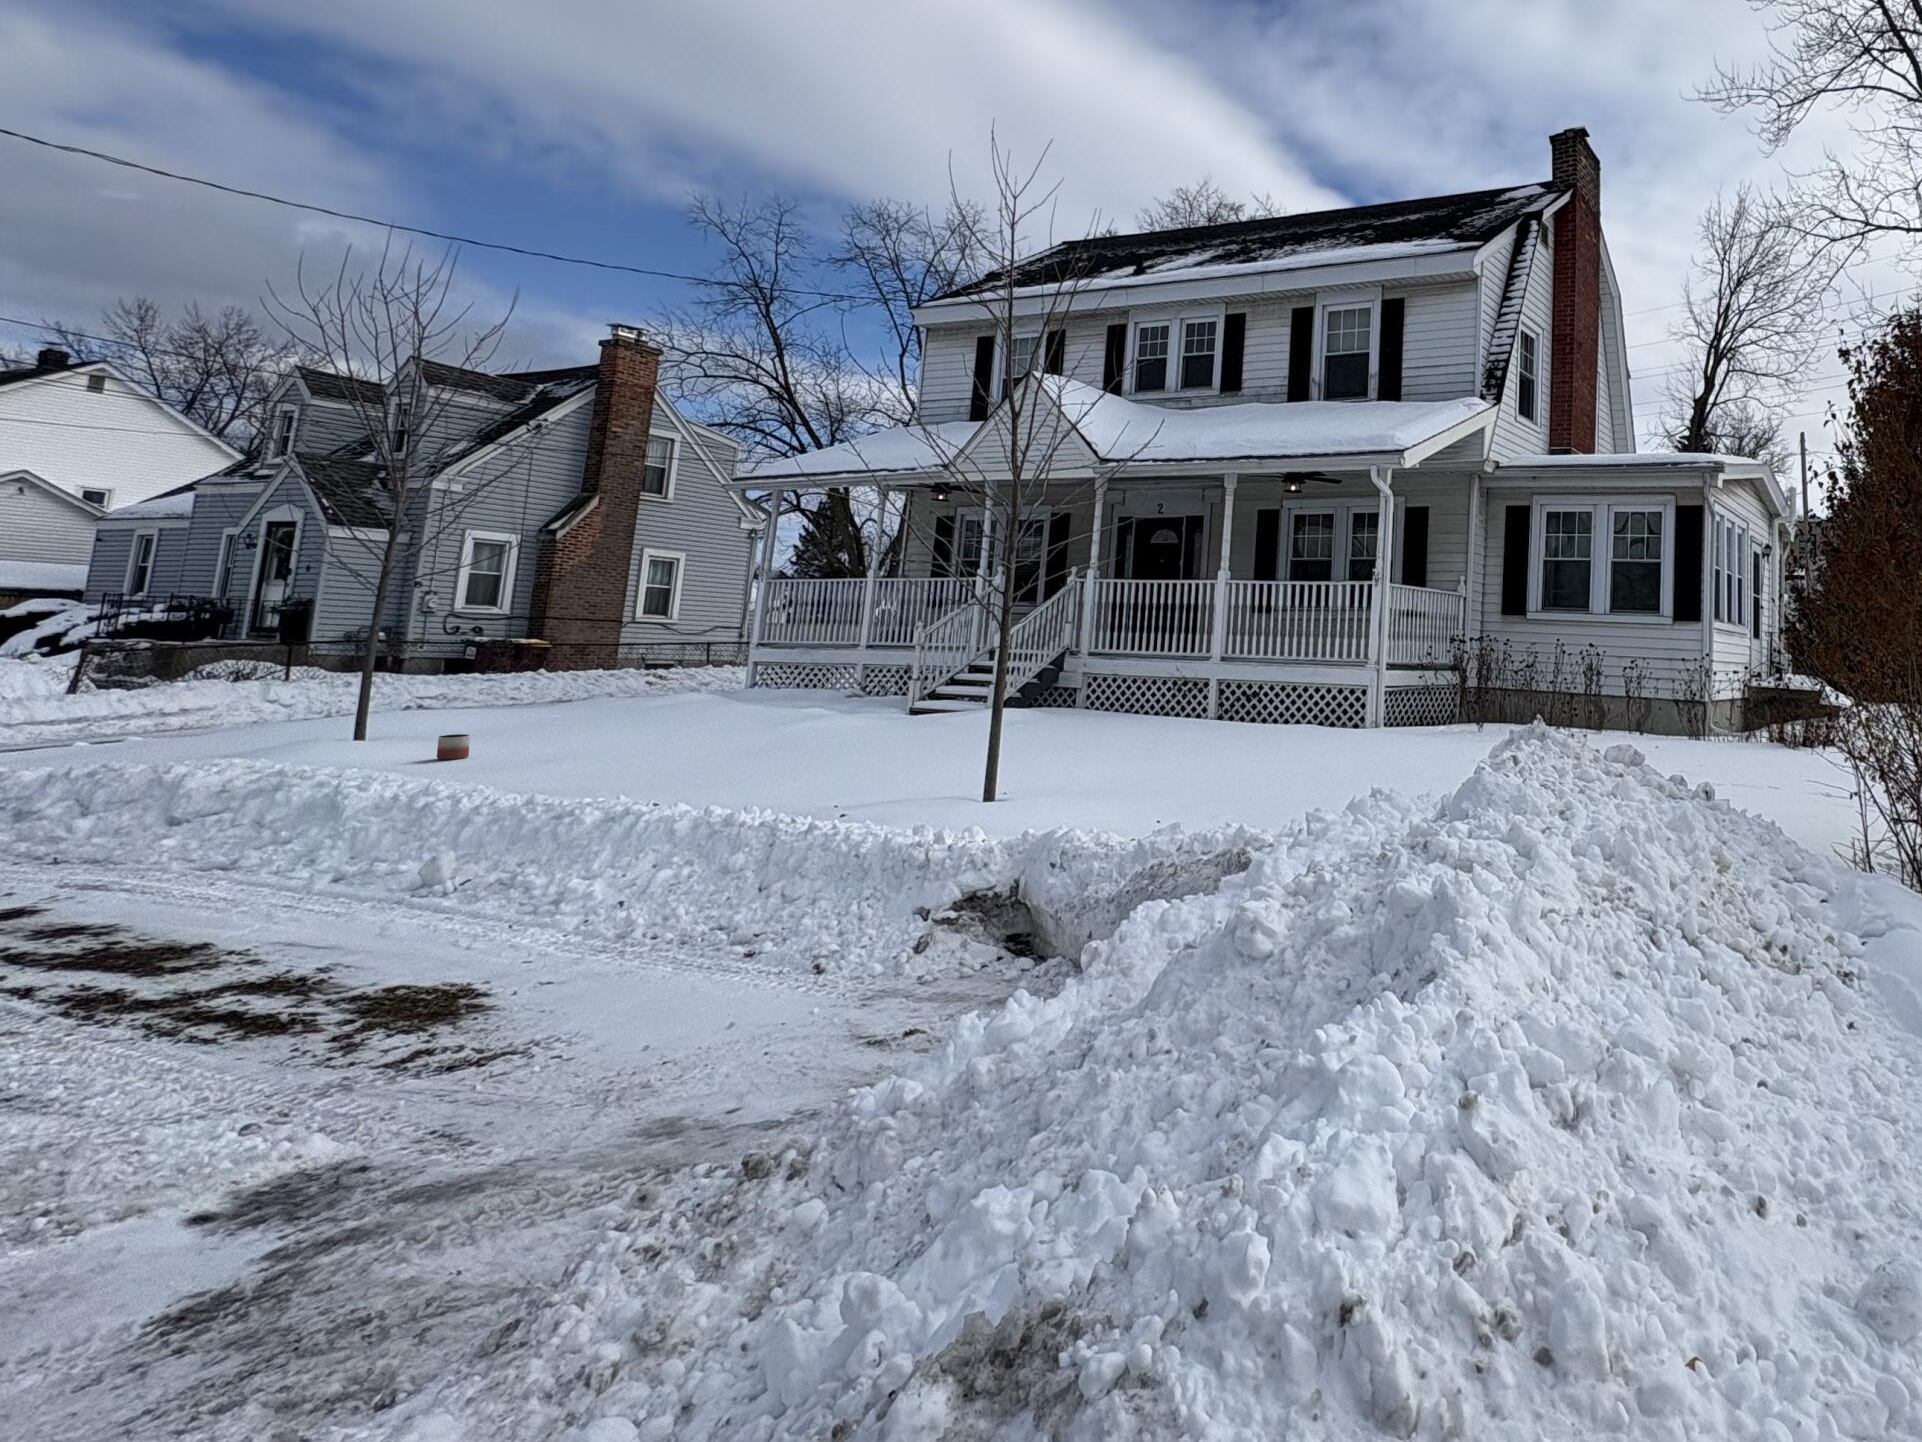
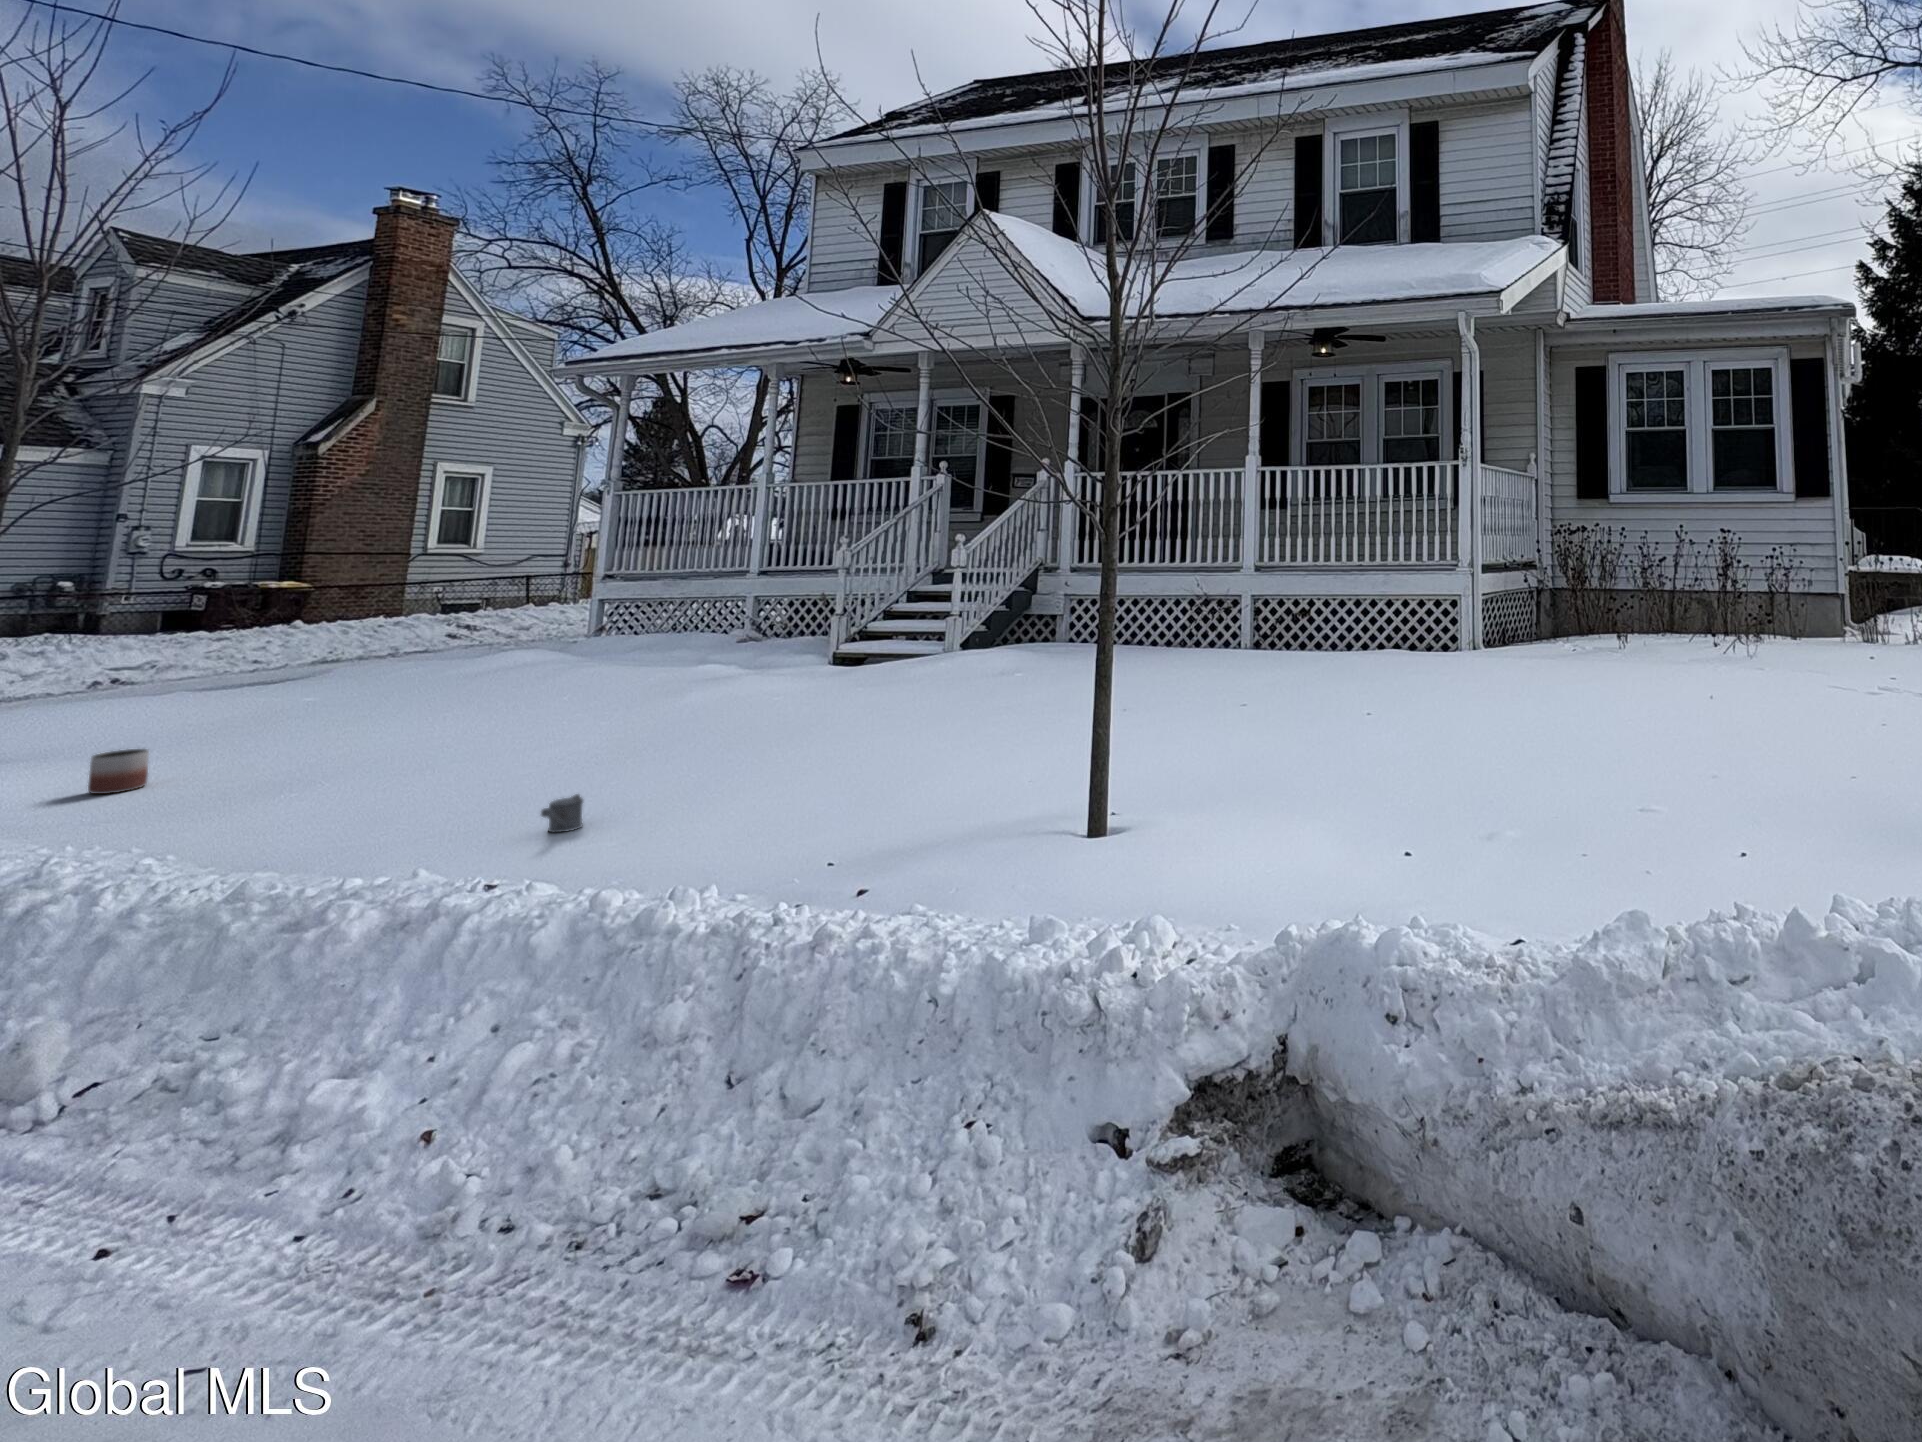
watering can: none [687,769,712,789] -> present [541,794,583,833]

